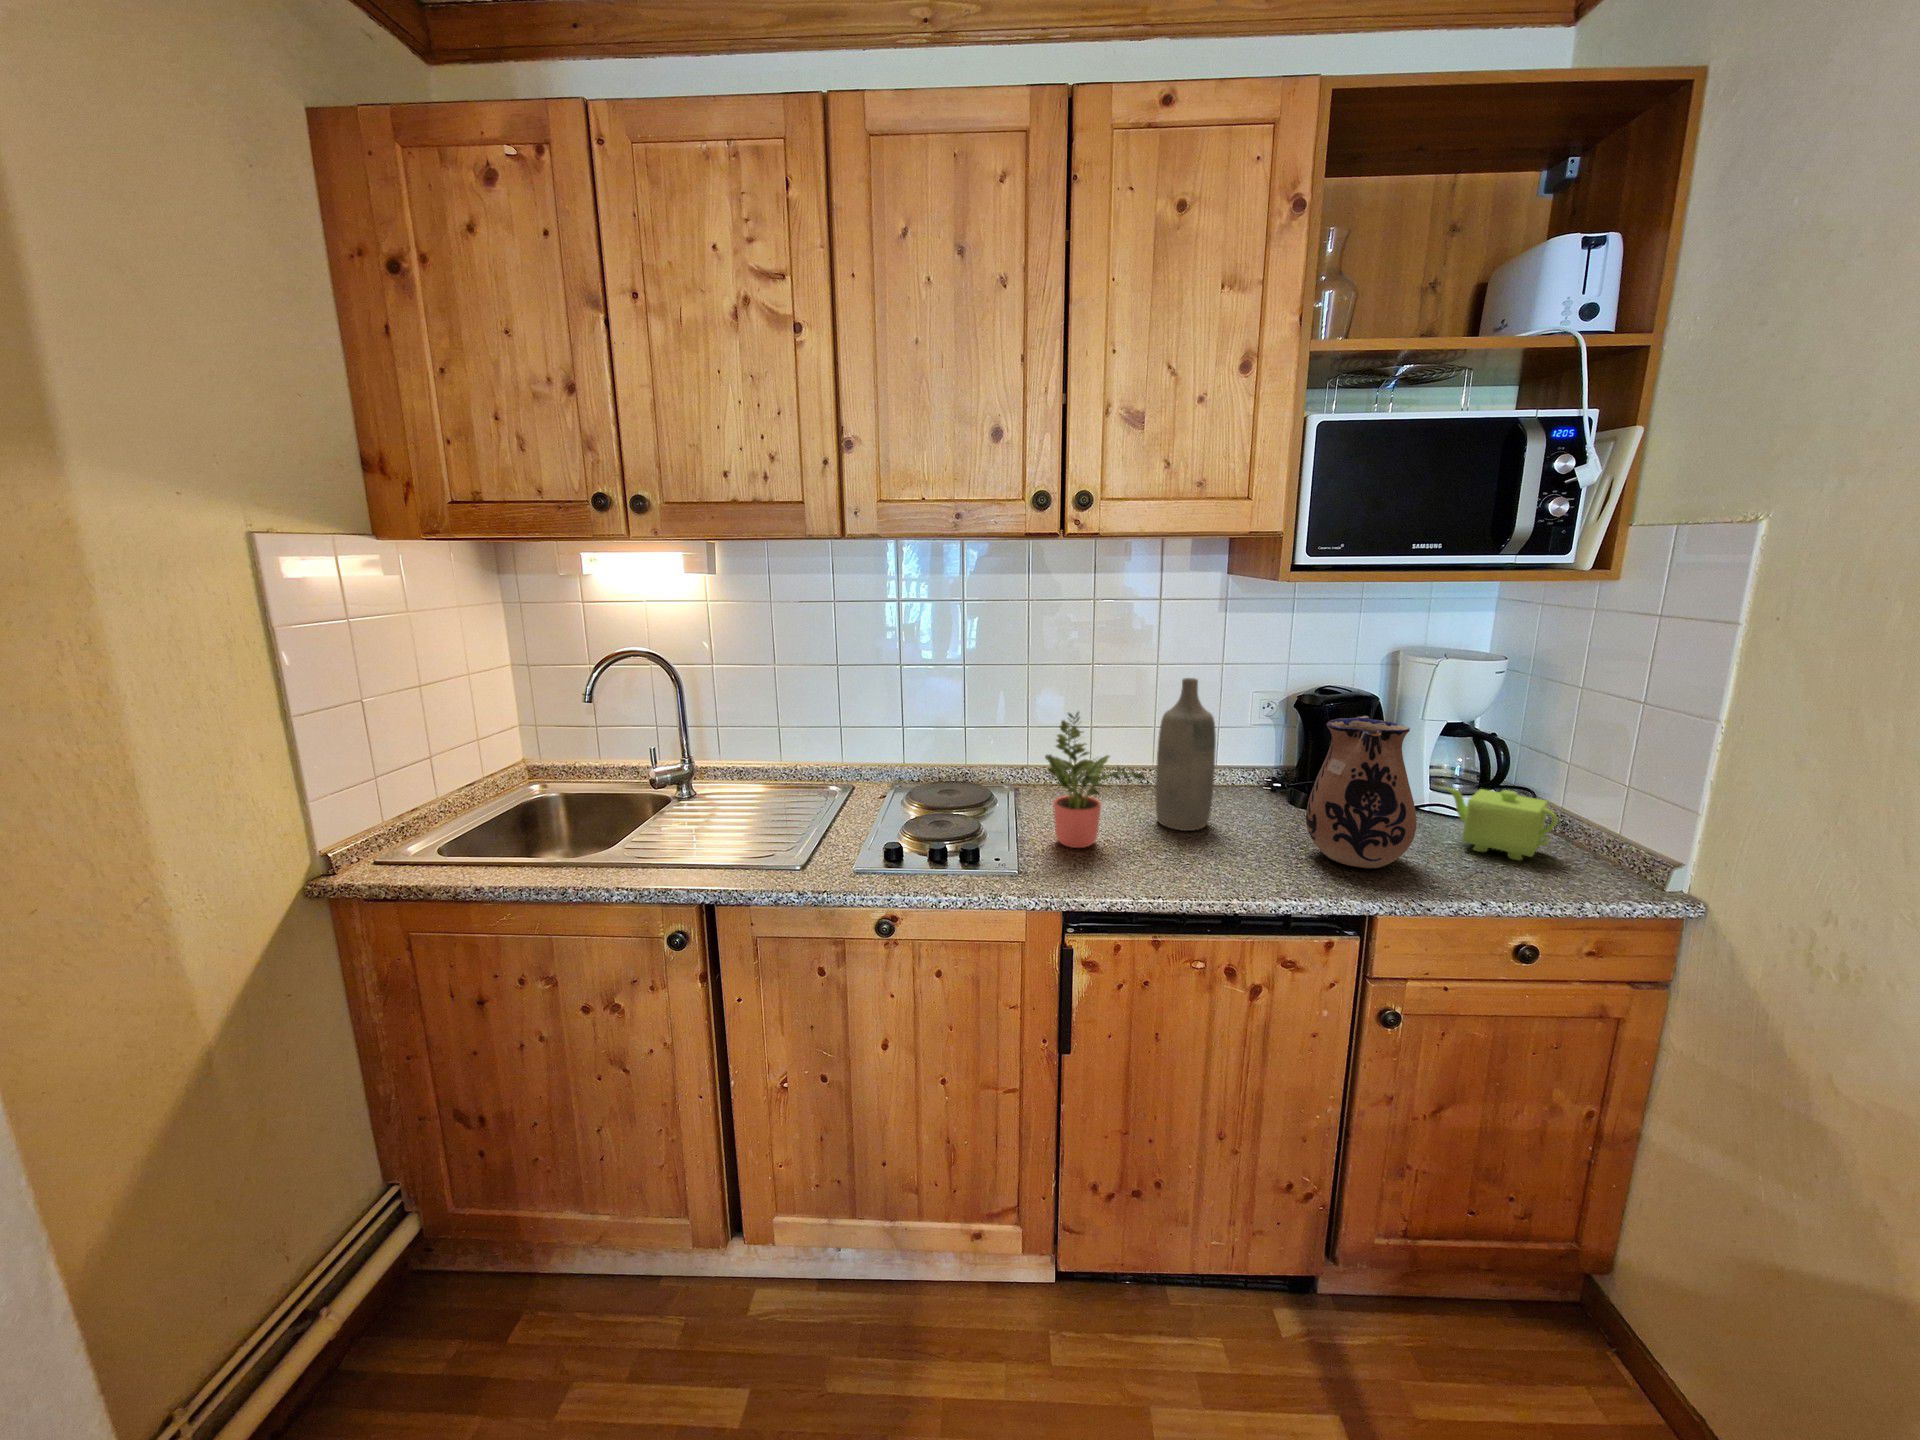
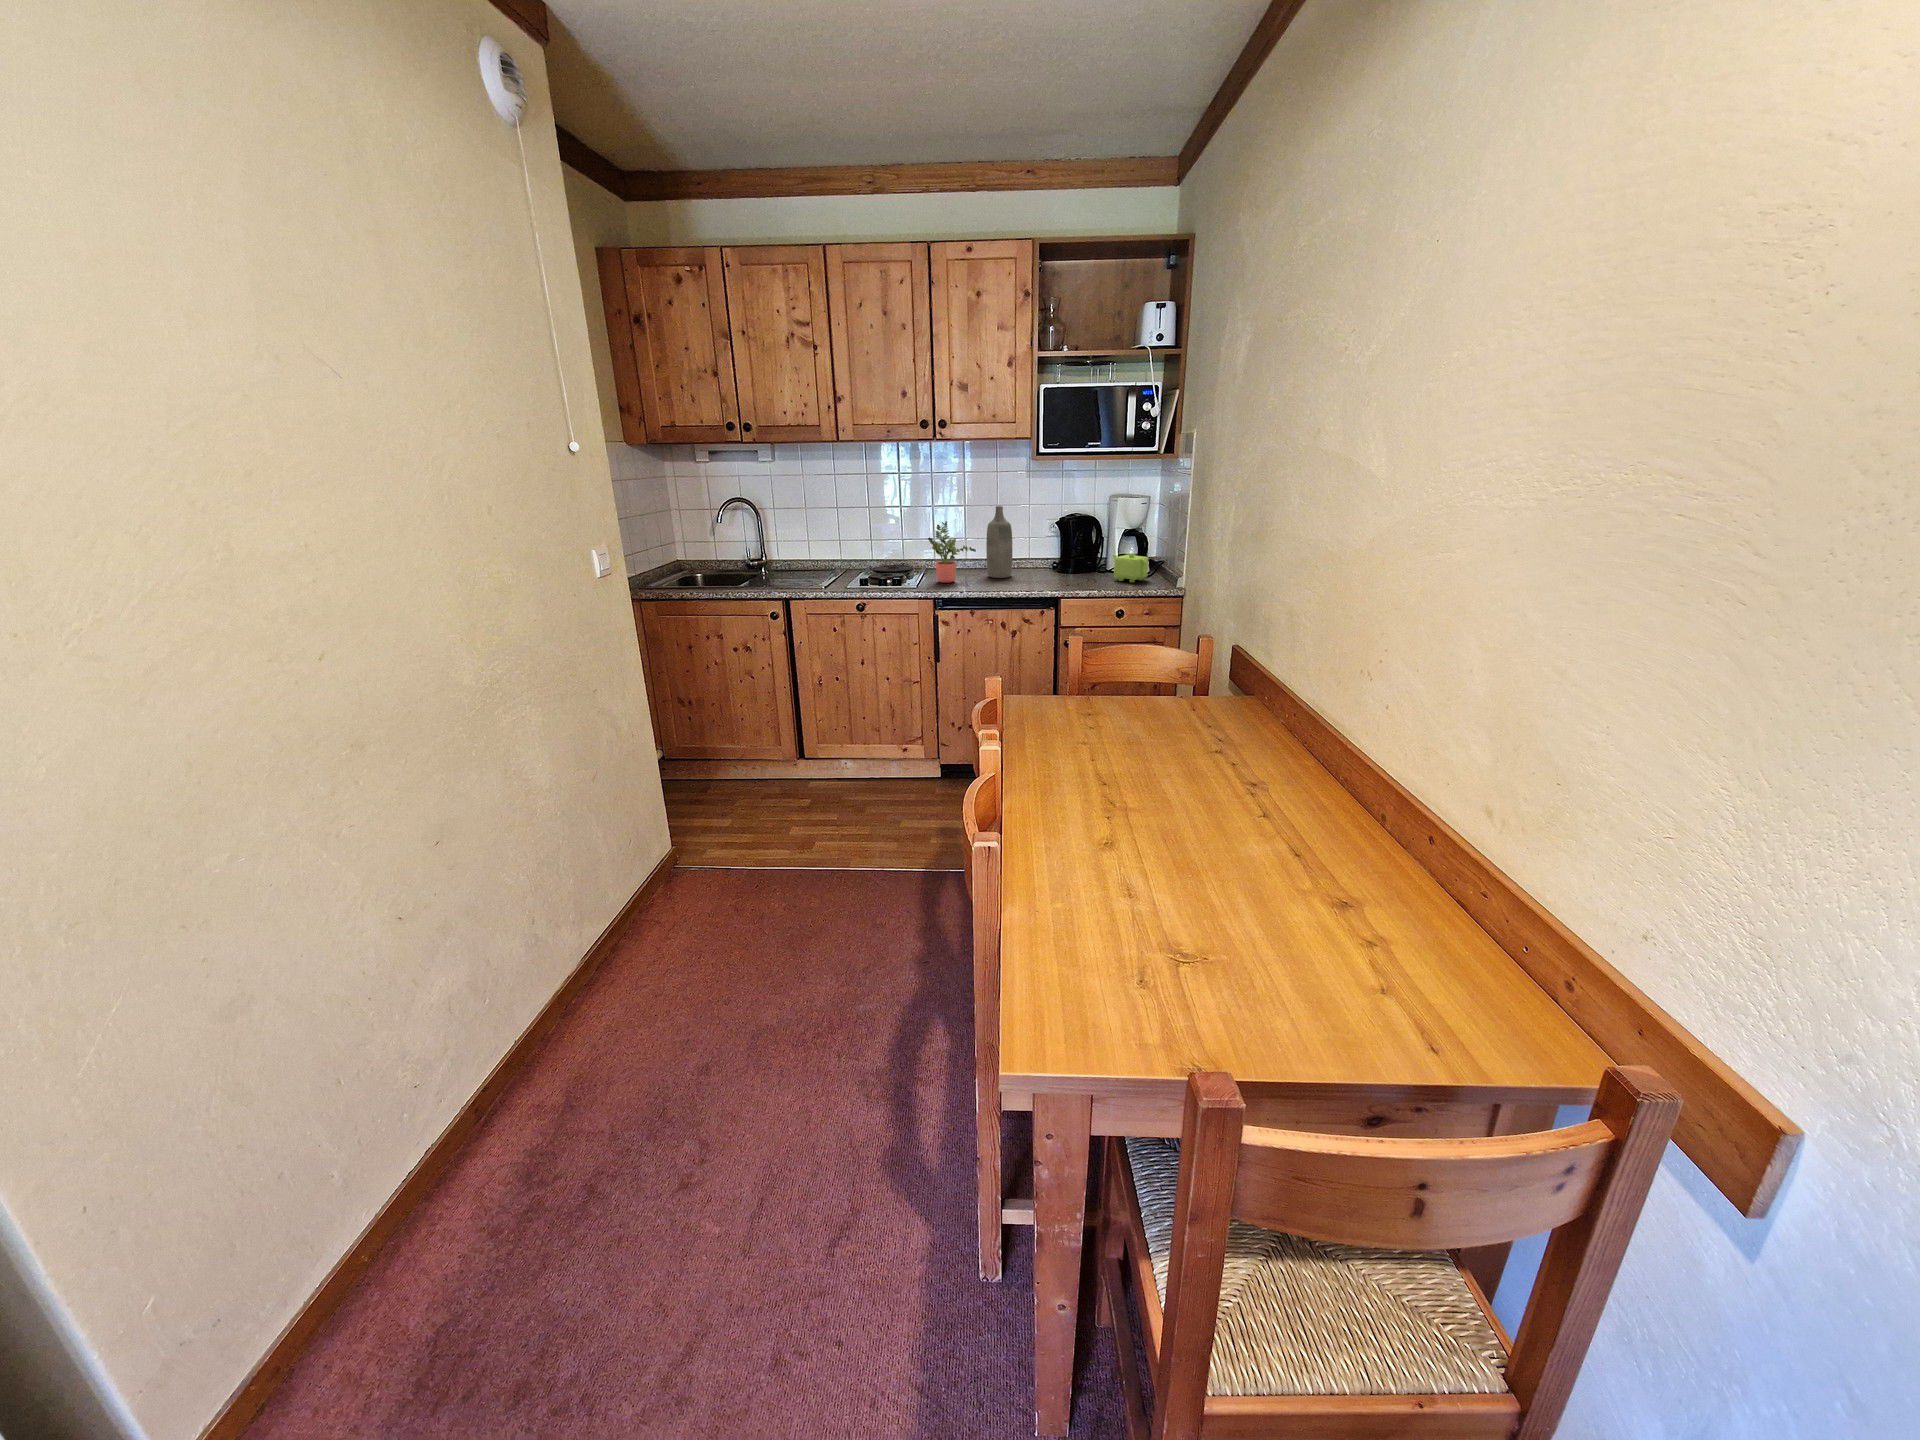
ceramic pitcher: present [1306,716,1416,868] -> none [1043,521,1085,585]

